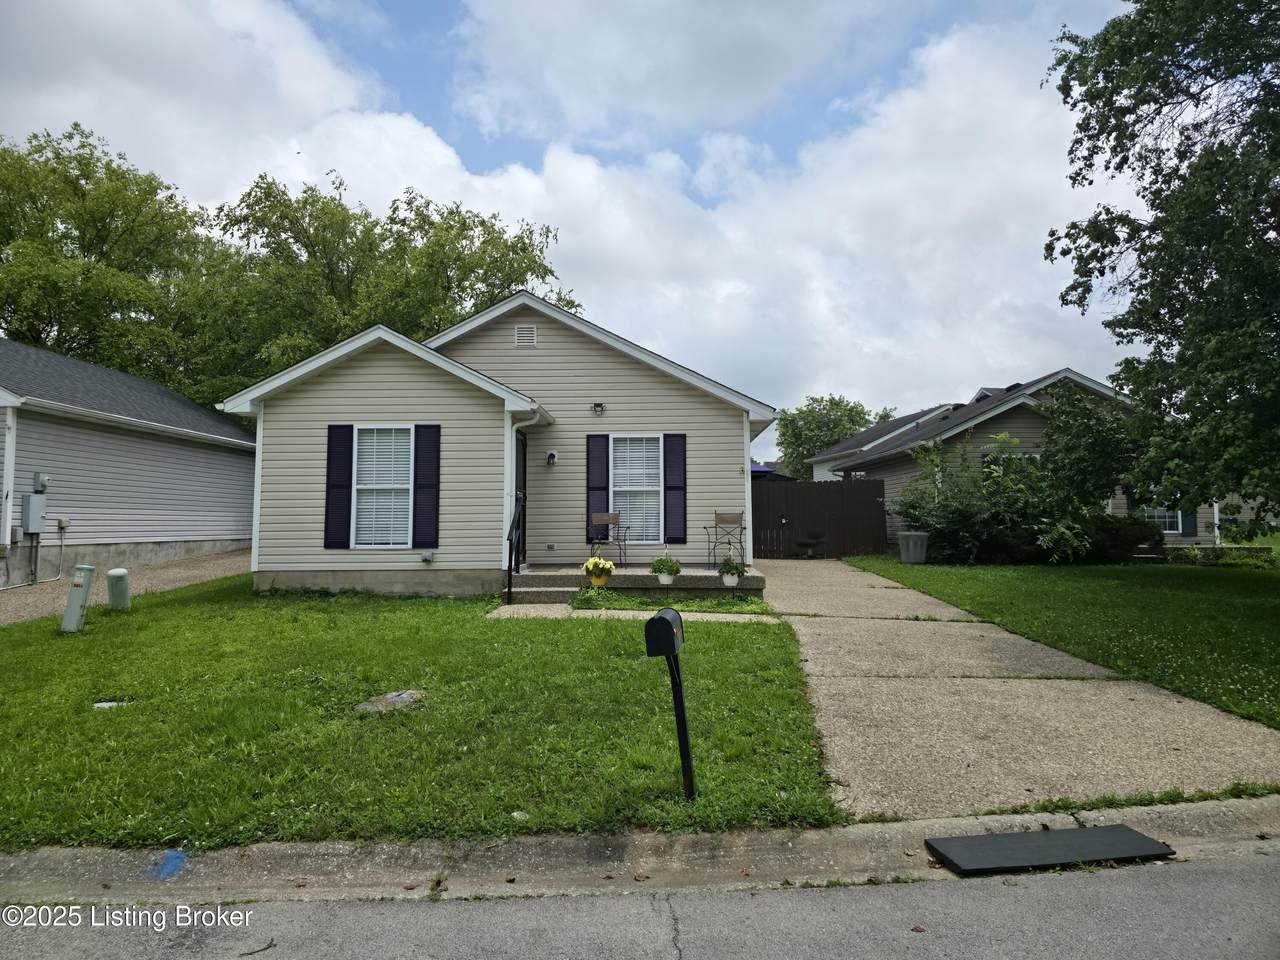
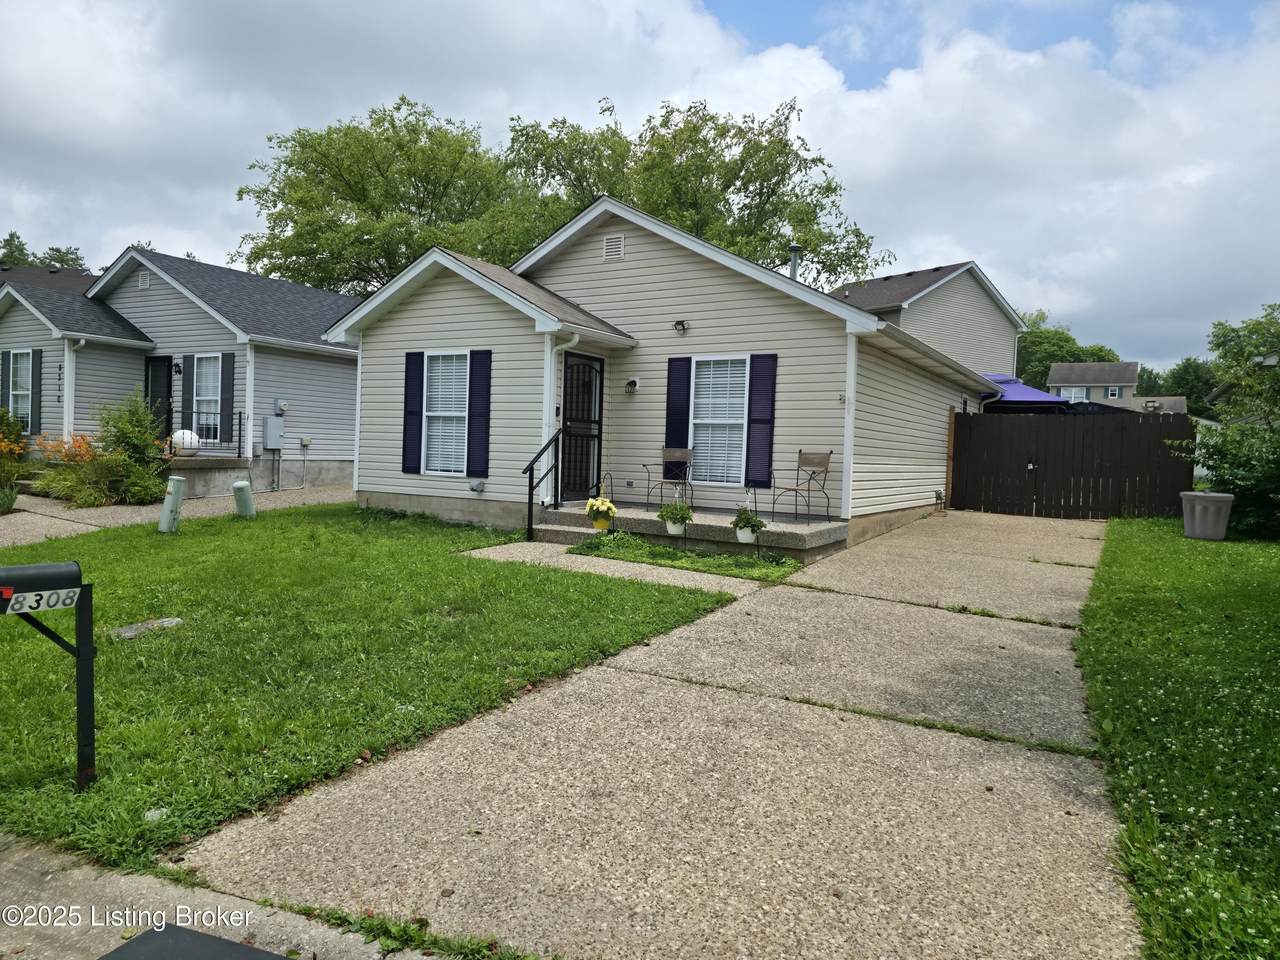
lounge chair: present [793,529,829,556] -> none [1038,480,1094,518]

